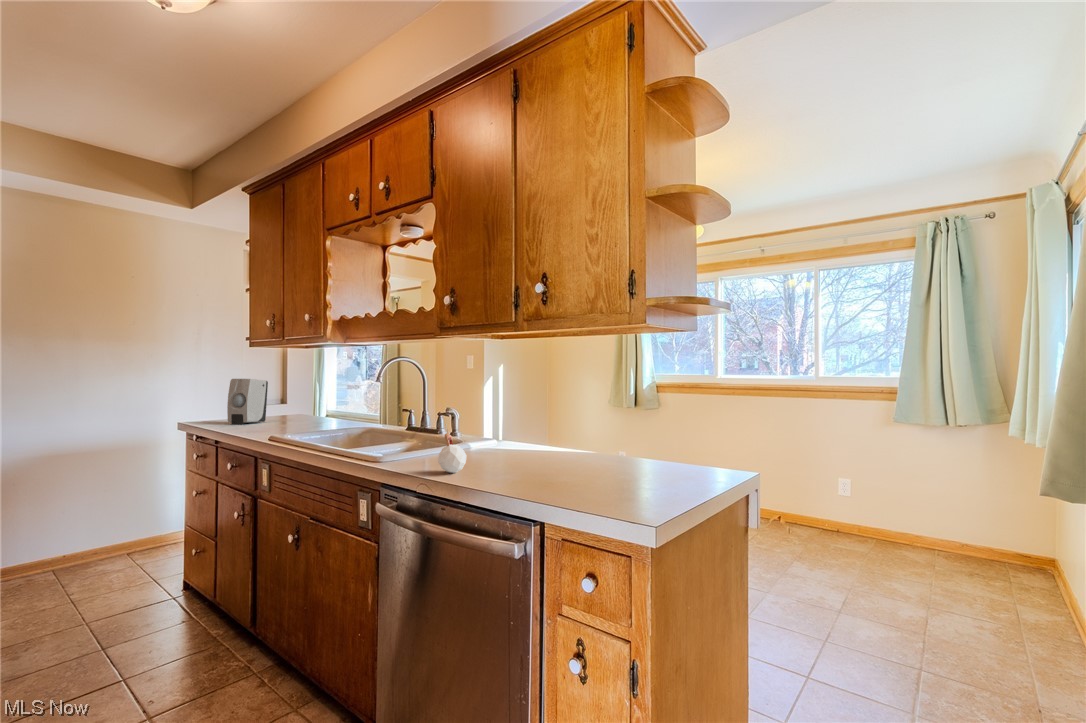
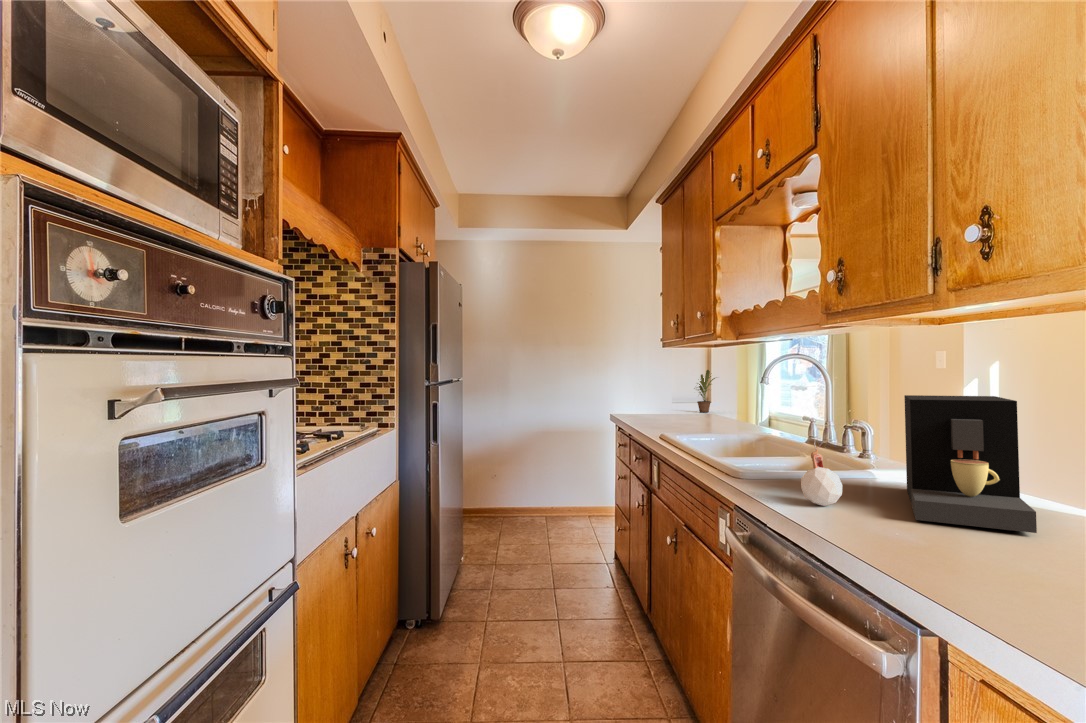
potted plant: none [269,366,298,410] -> present [697,370,715,413]
soap dispenser: present [227,379,268,425] -> none [641,380,676,425]
coffee maker: none [490,389,568,472] -> present [904,395,1037,533]

